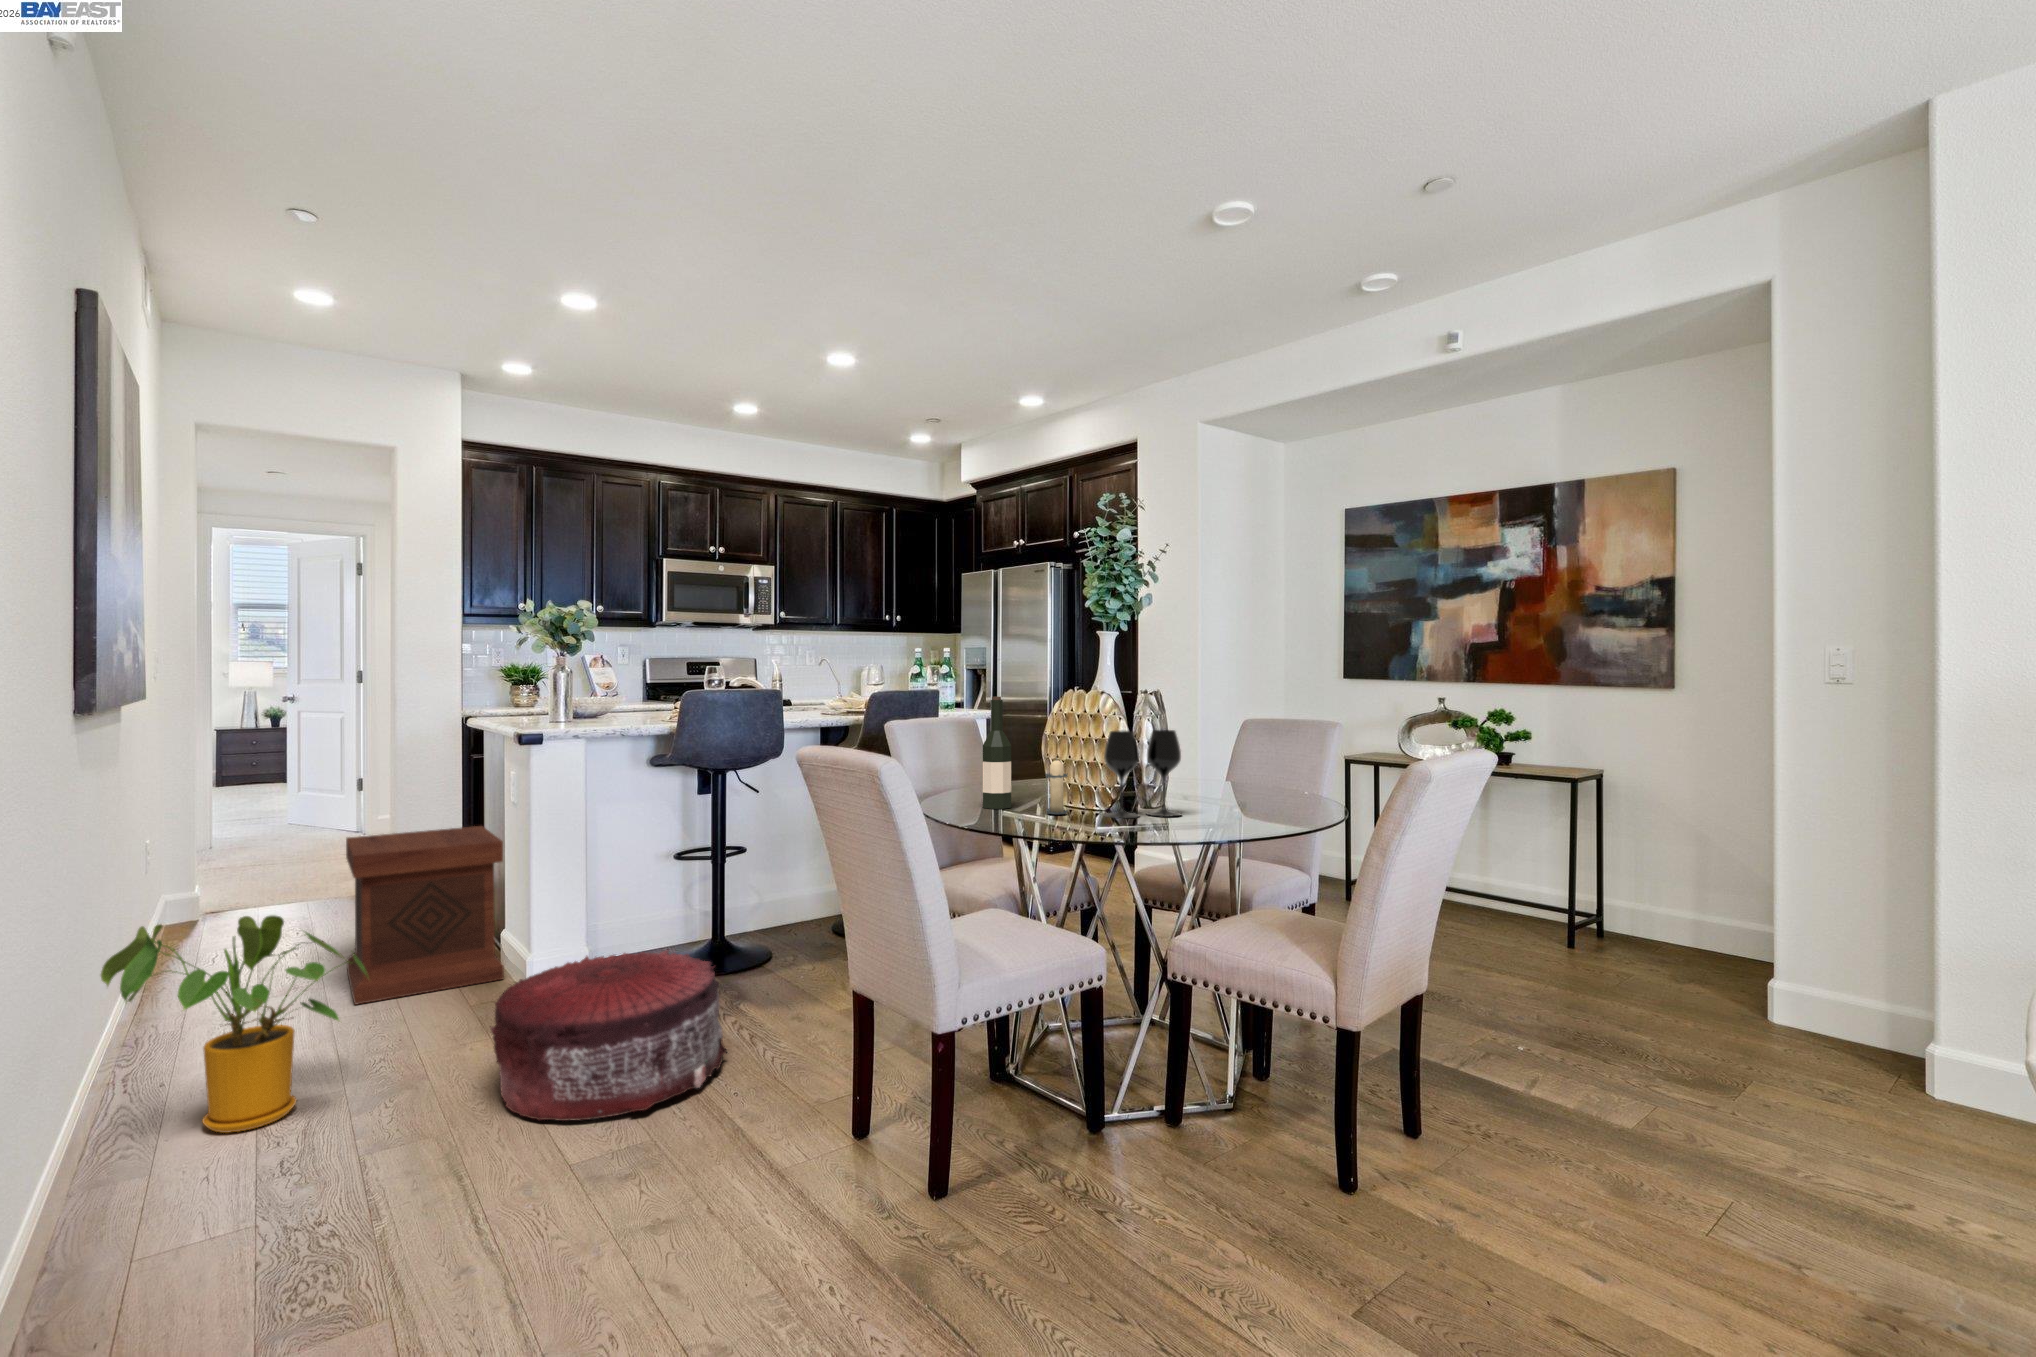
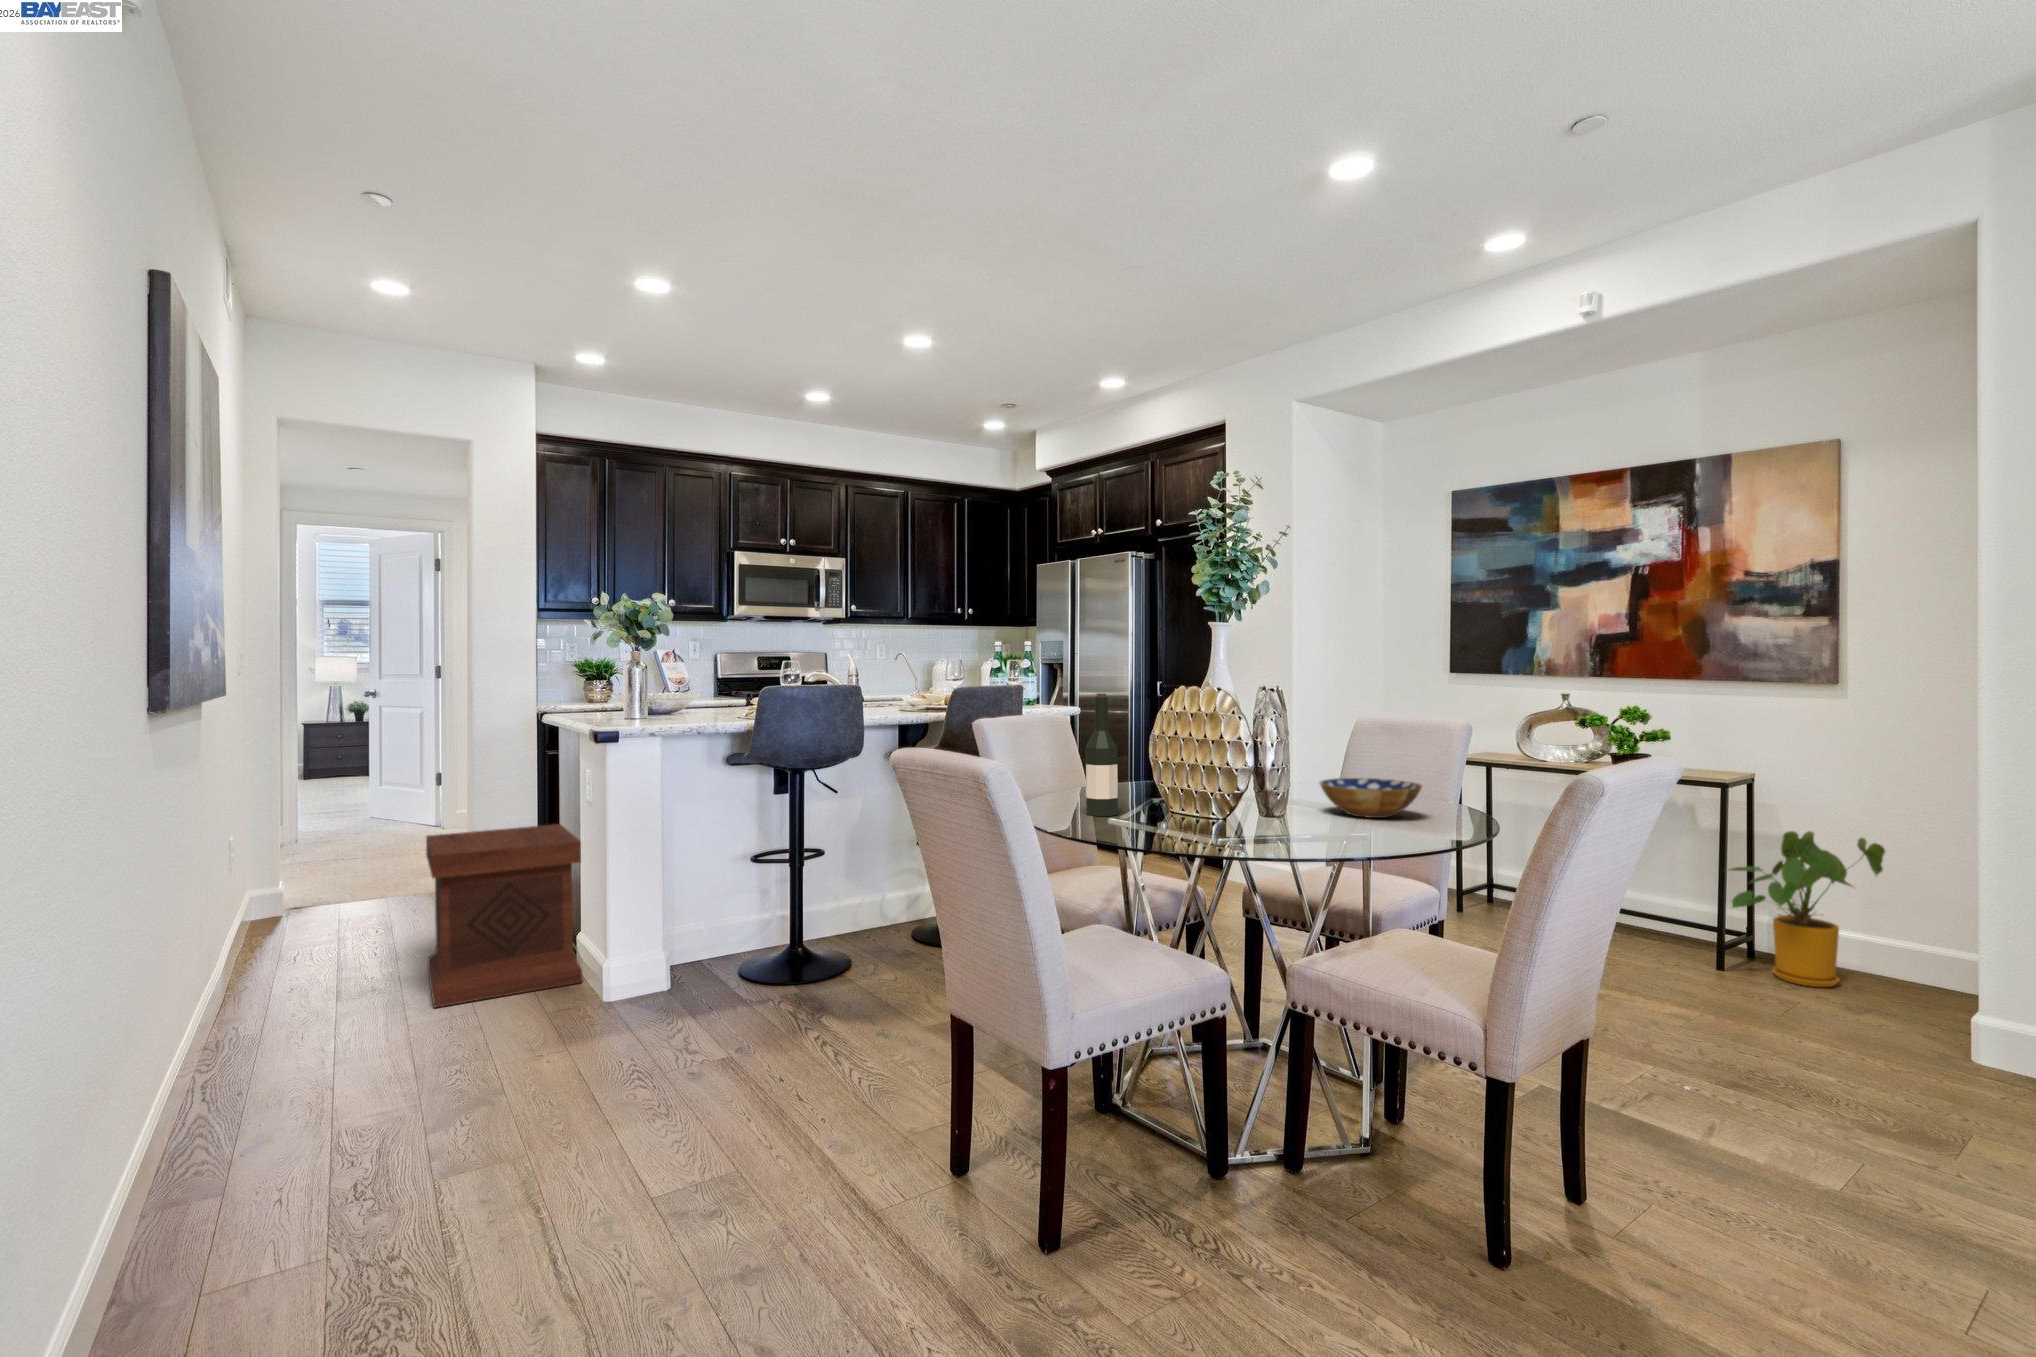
wine glass: present [1104,730,1181,819] -> none [1222,730,1310,829]
candle: present [1045,757,1068,814] -> none [1155,759,1186,824]
bowl: none [1196,774,1287,809] -> present [1319,778,1422,818]
house plant: present [101,915,369,1133] -> present [1729,831,1885,987]
pouf: present [490,950,728,1121] -> none [567,958,814,1146]

